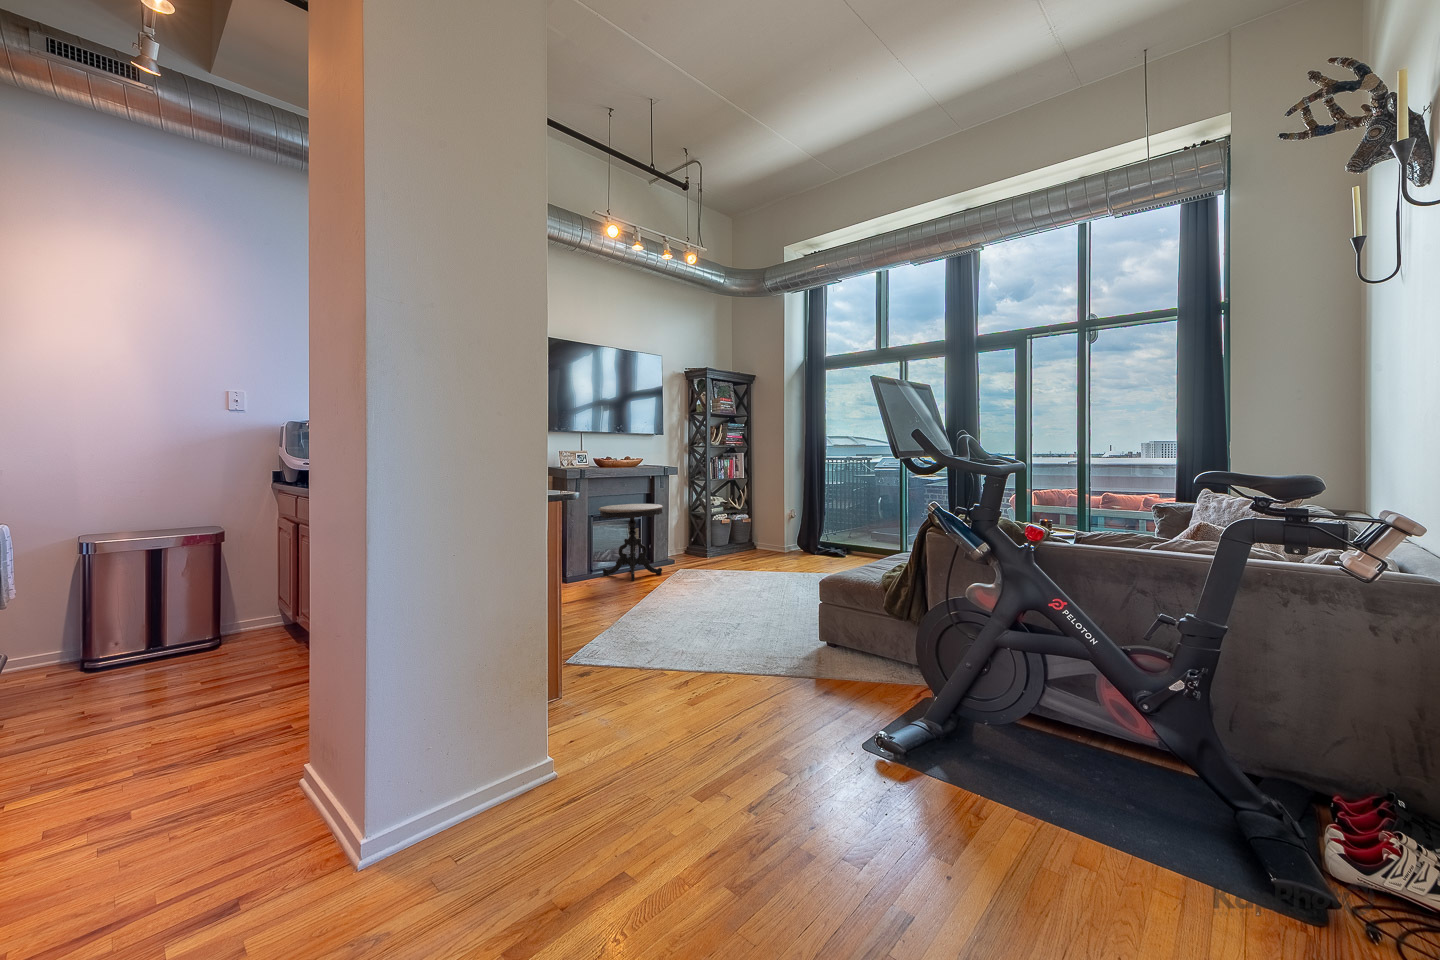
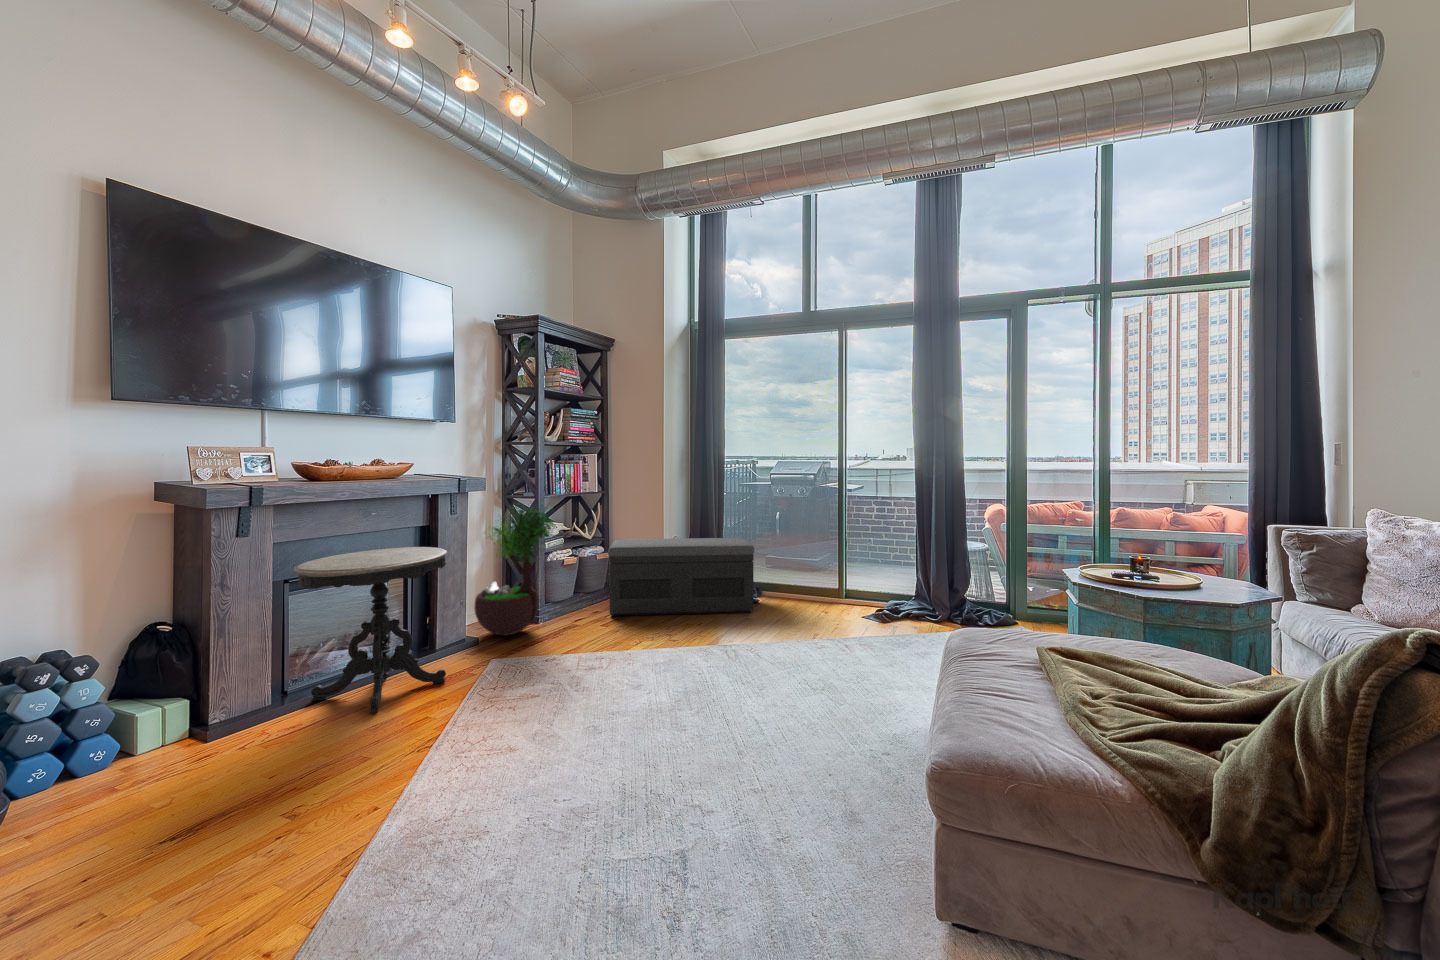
potted tree: none [673,478,719,560] -> present [475,504,555,635]
storage bench: none [750,509,847,559] -> present [608,538,754,616]

